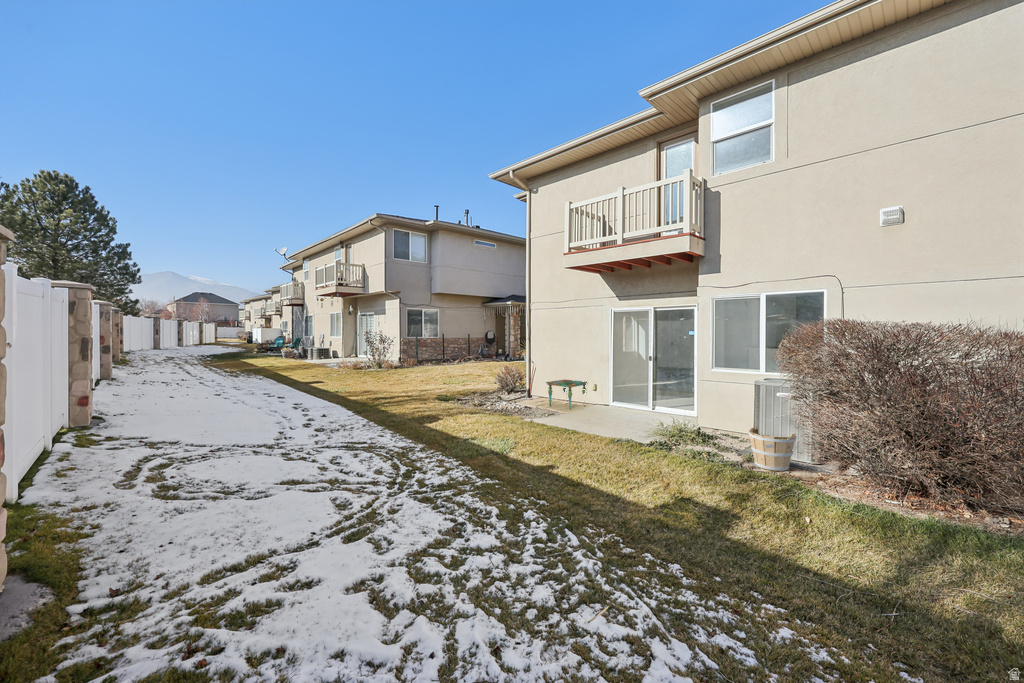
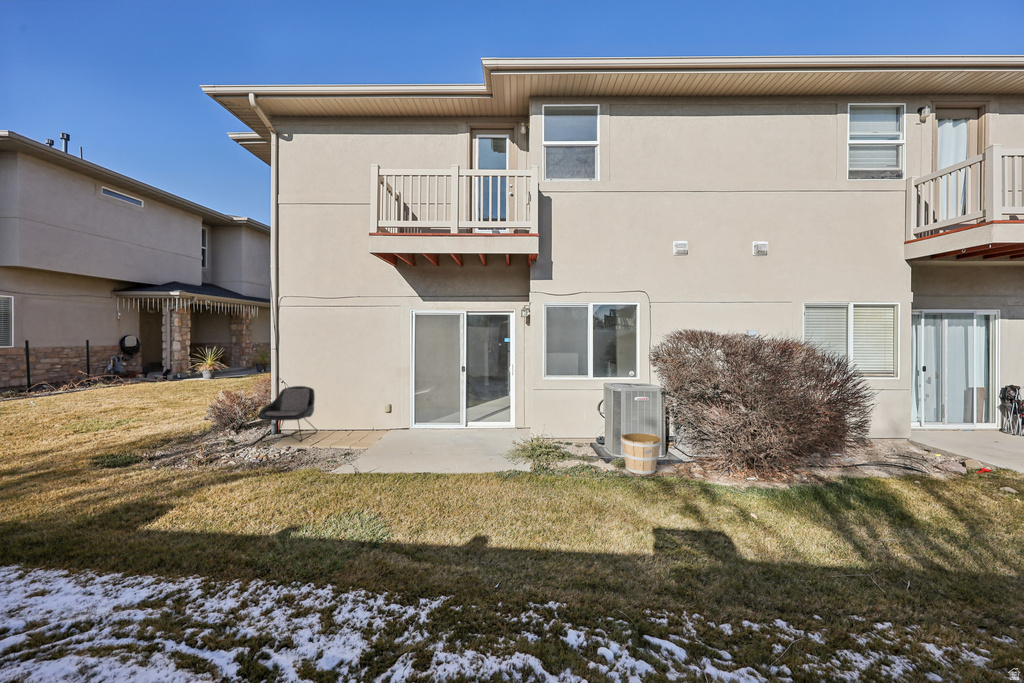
lounge chair: none [510,366,548,404] -> present [258,386,317,442]
side table: present [546,380,588,409] -> none [326,402,382,442]

